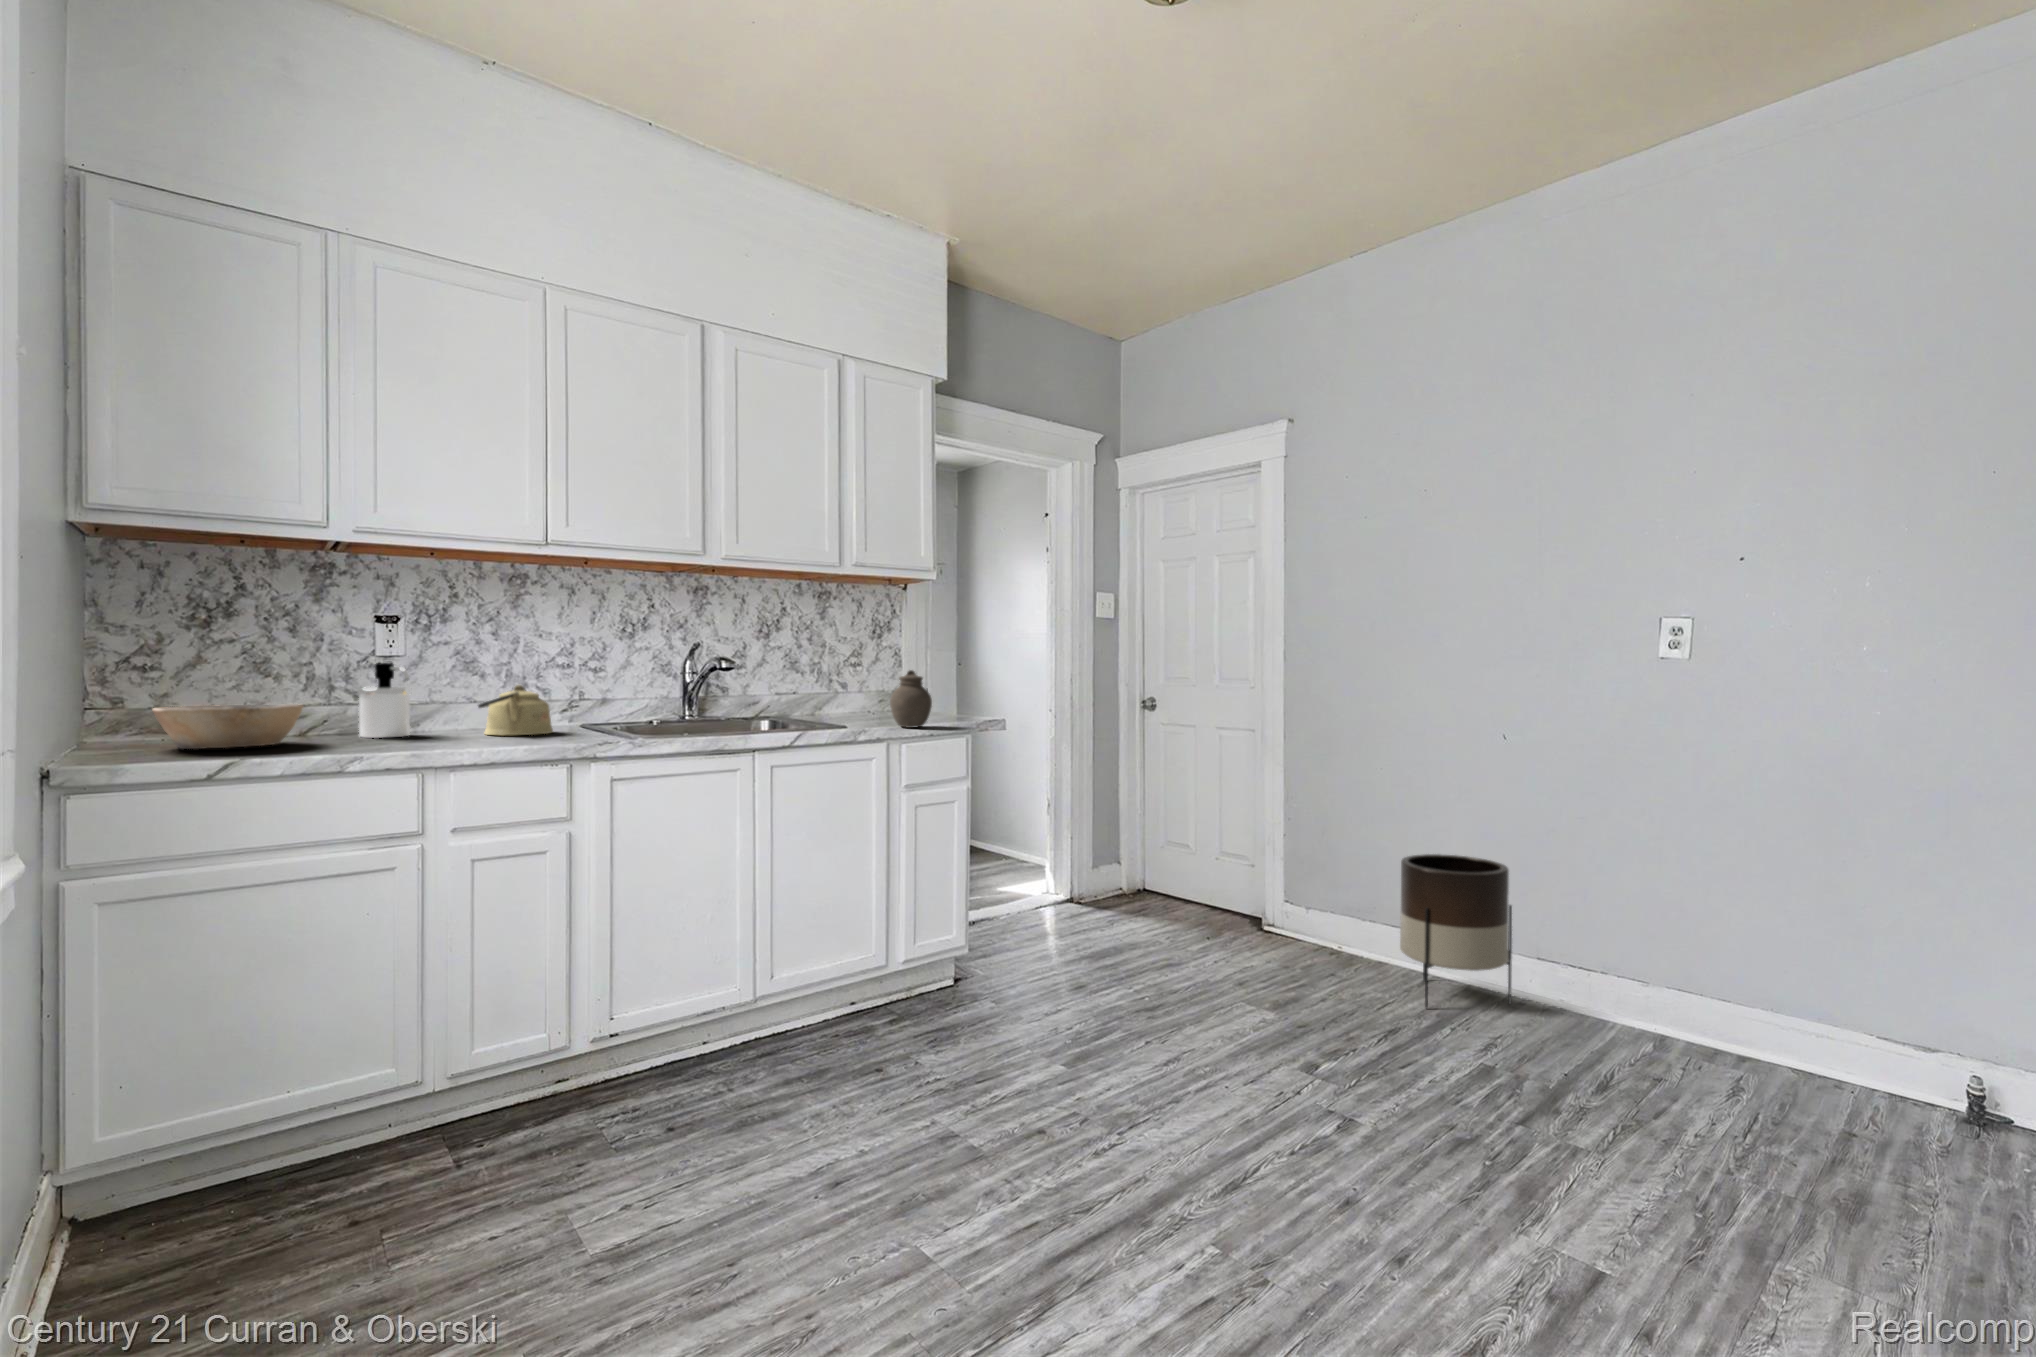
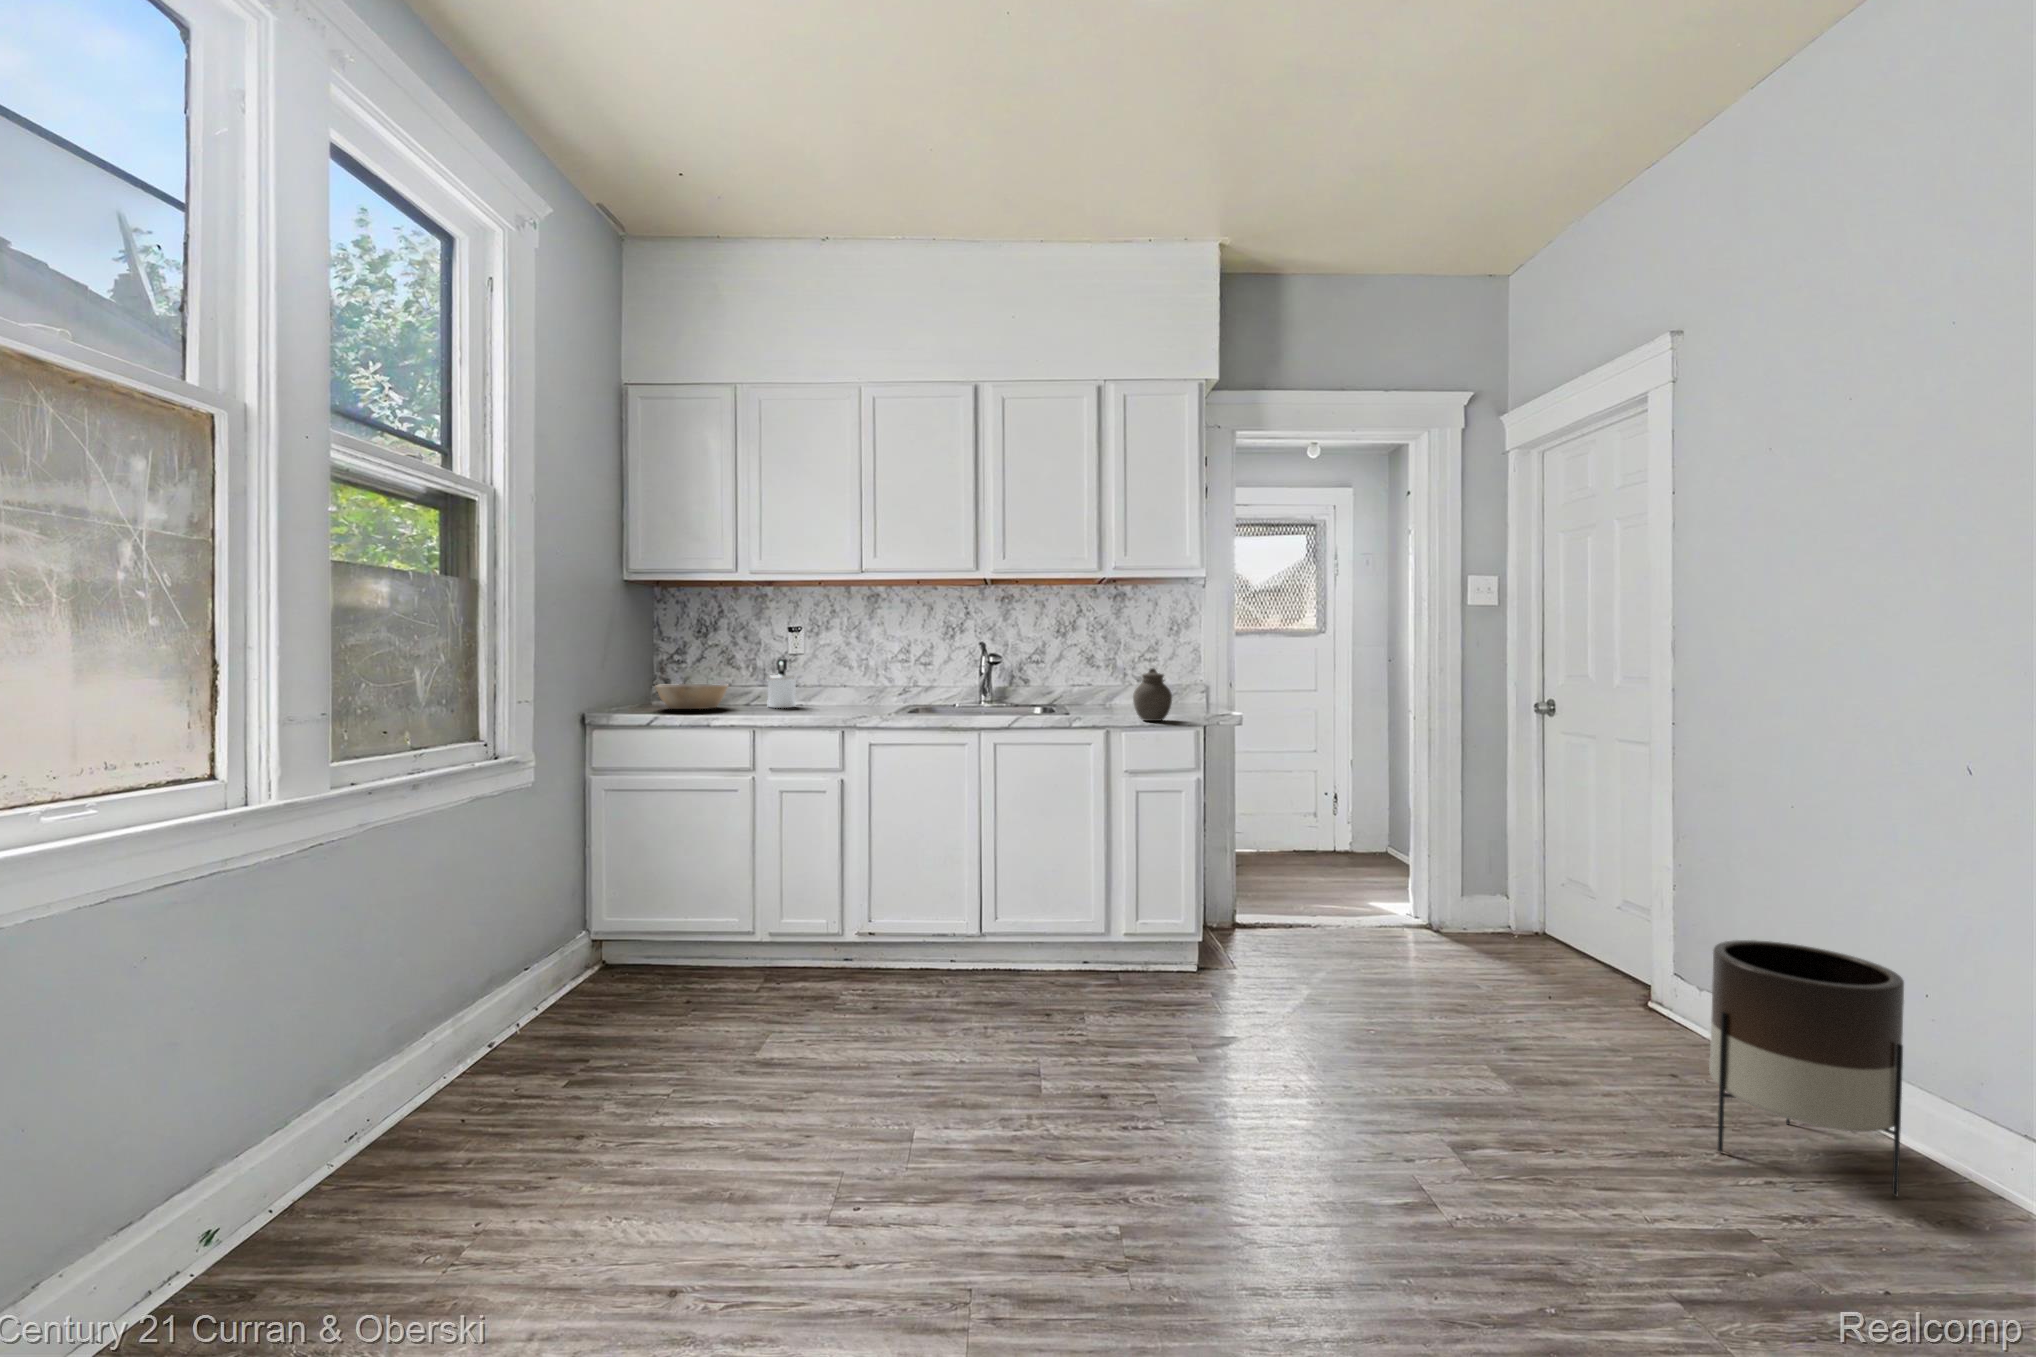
kettle: present [478,685,553,735] -> none [826,675,877,710]

